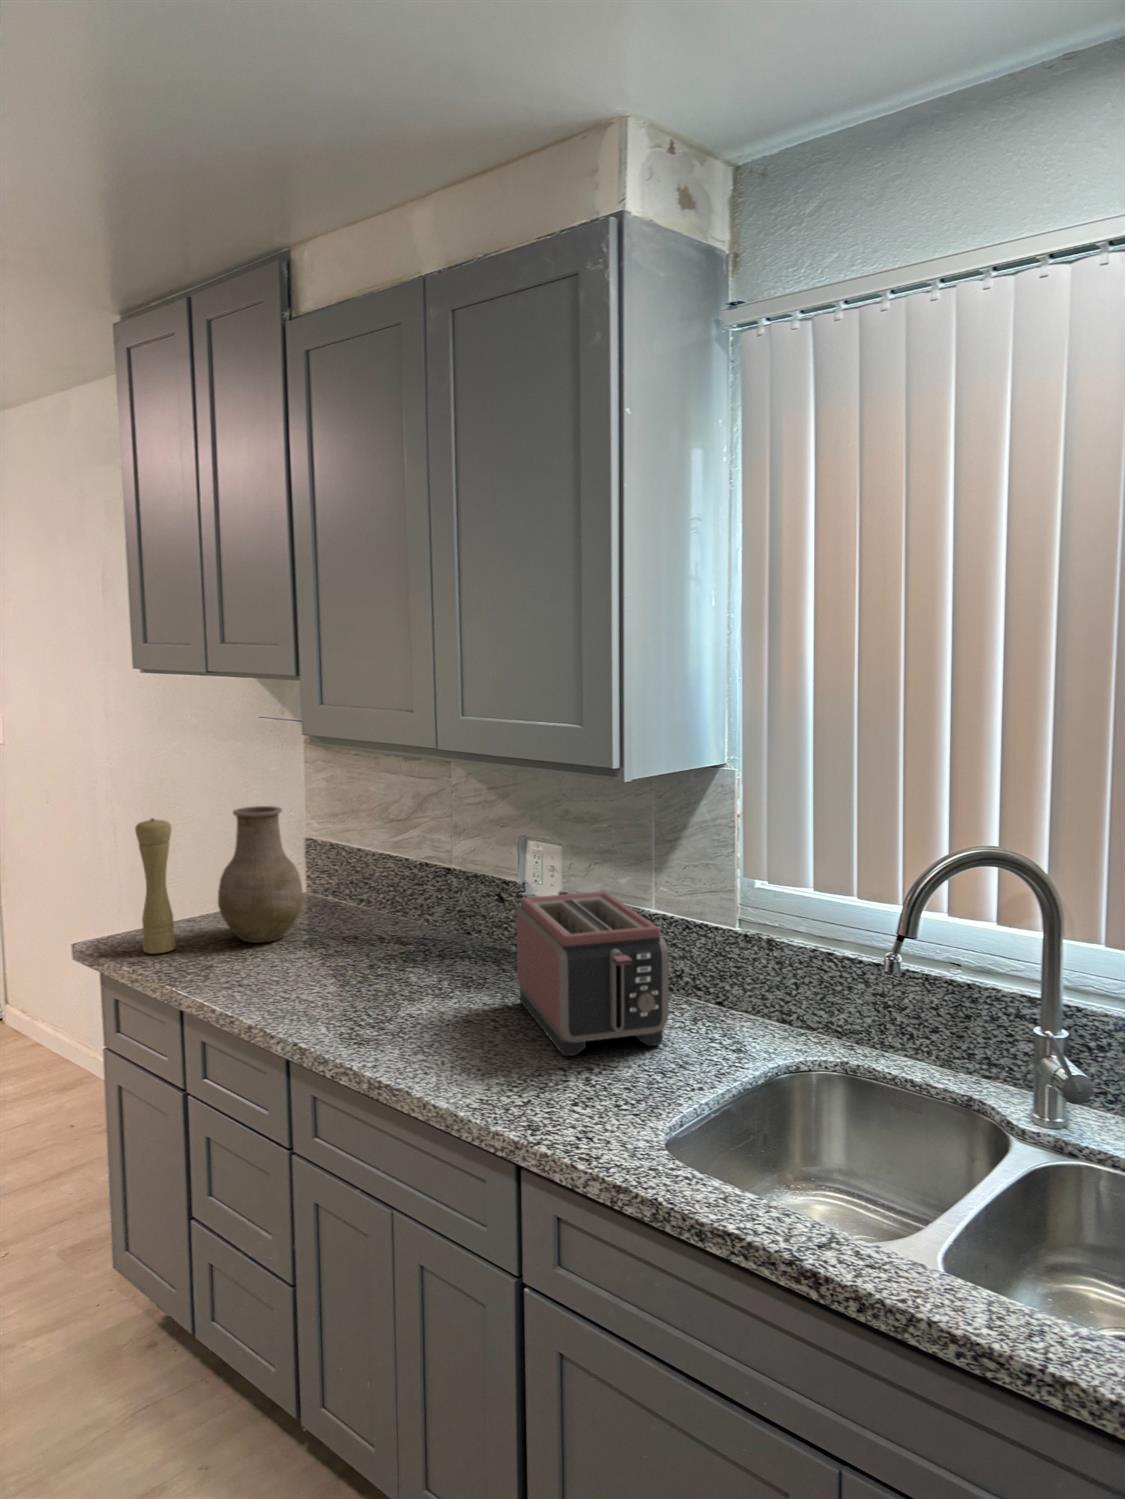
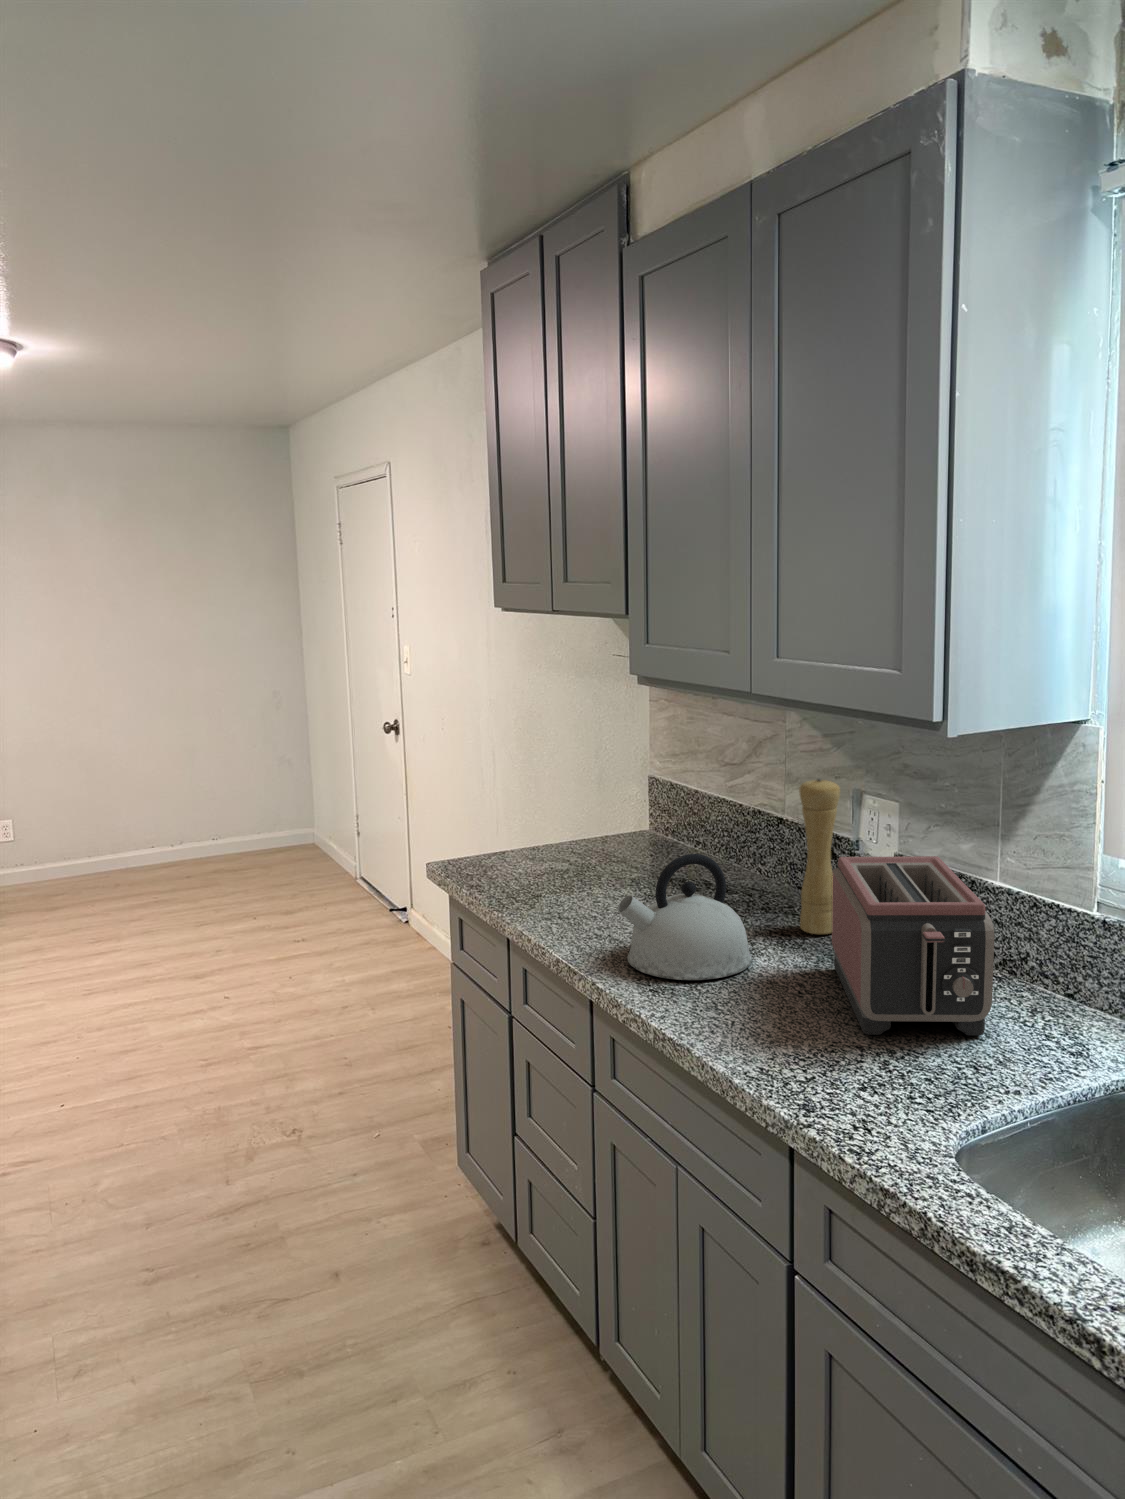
vase: present [218,806,303,943] -> none [553,744,635,879]
pepper mill: present [135,818,176,954] -> present [799,778,840,934]
kettle: none [313,905,443,1028] -> present [618,854,752,980]

